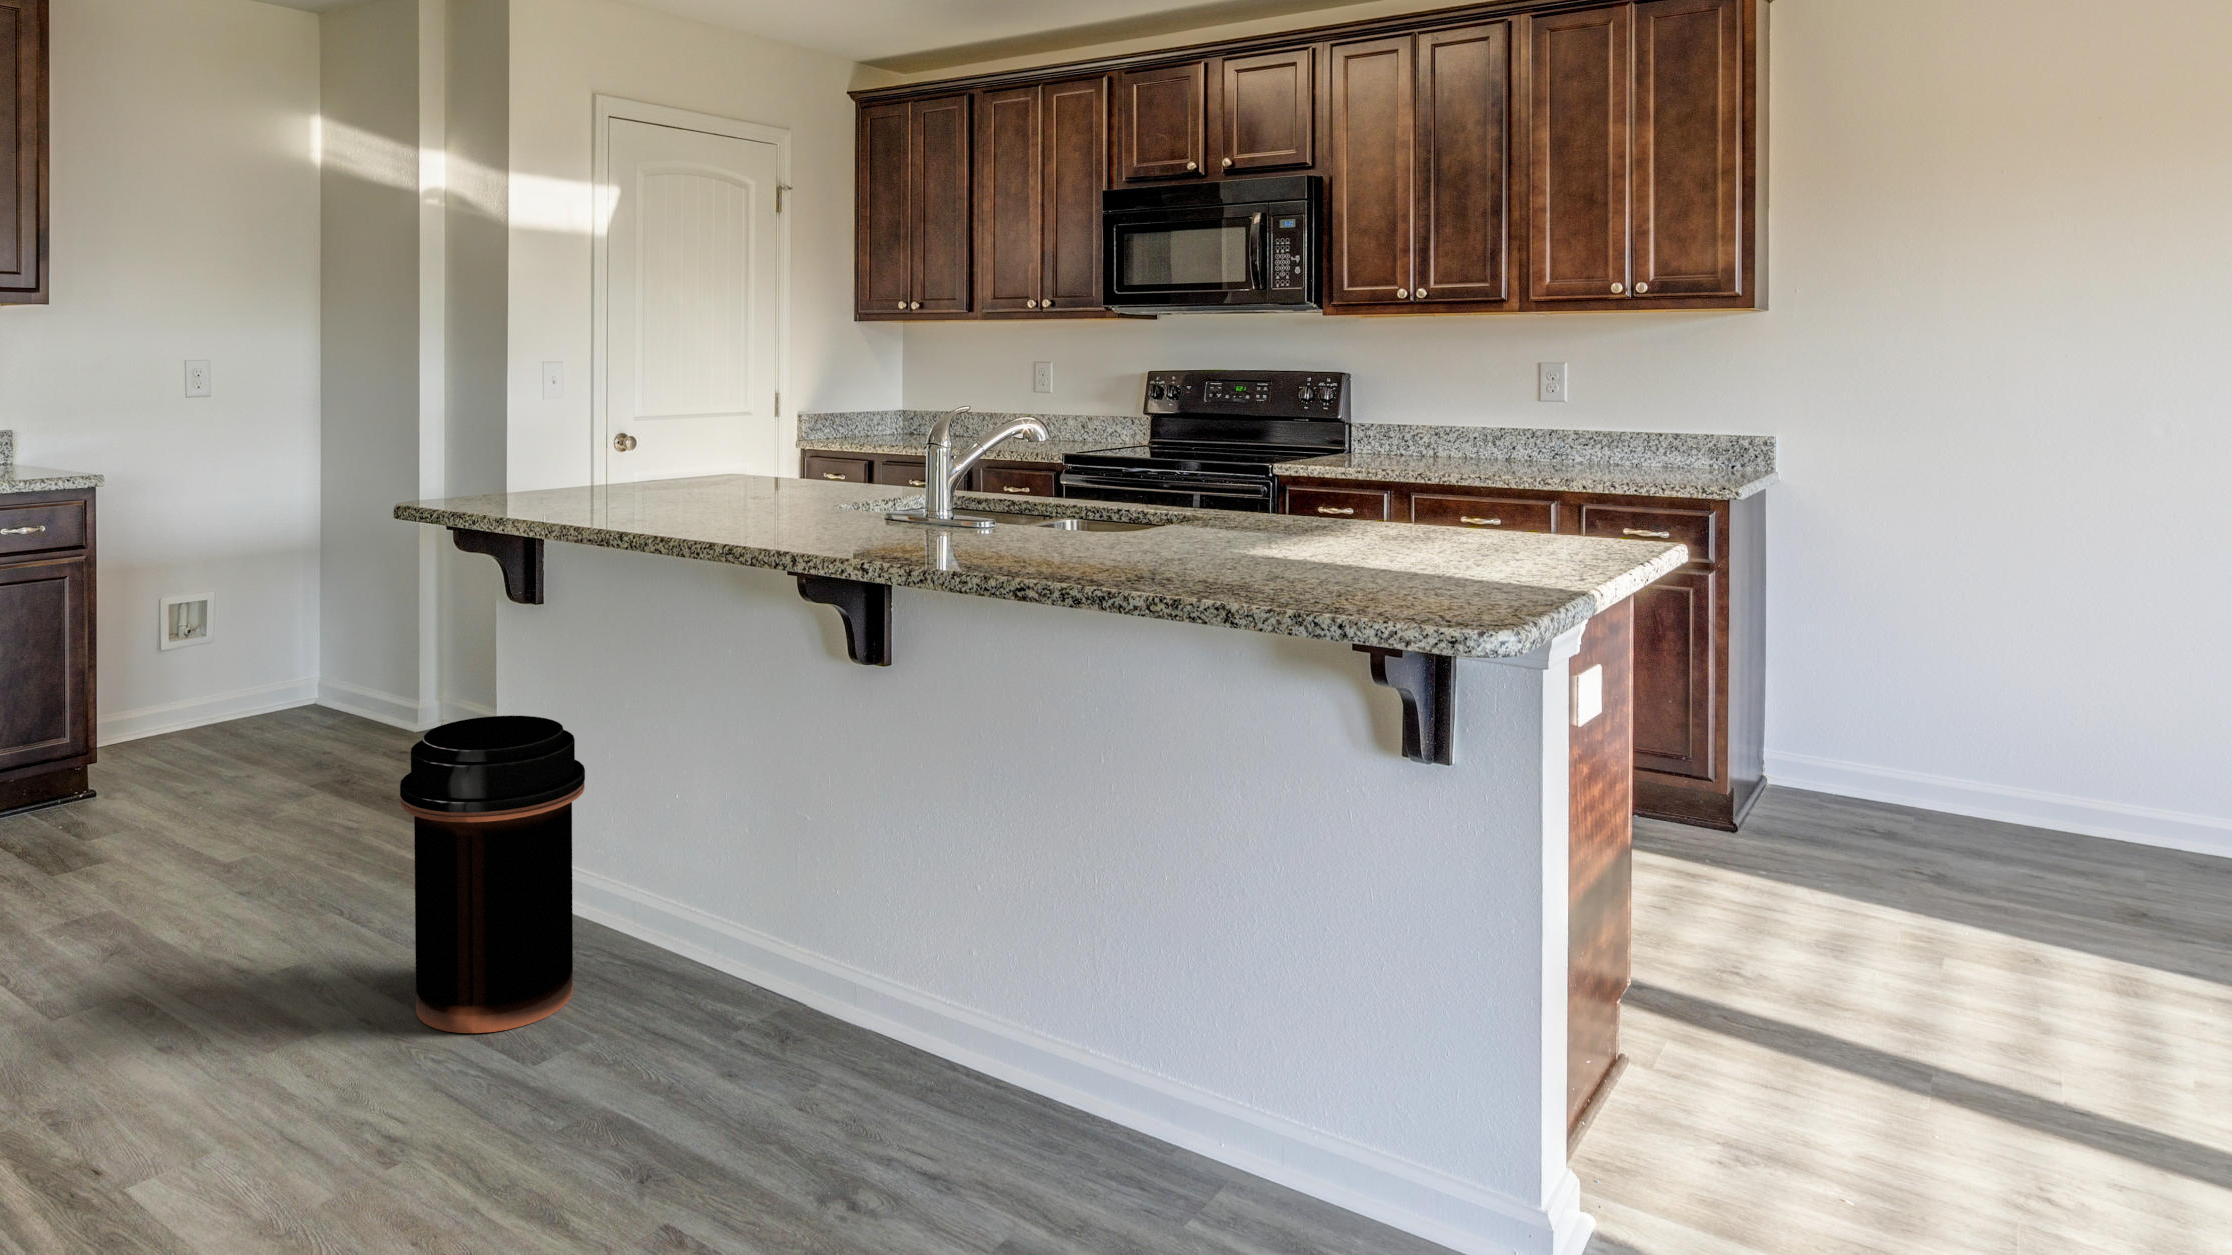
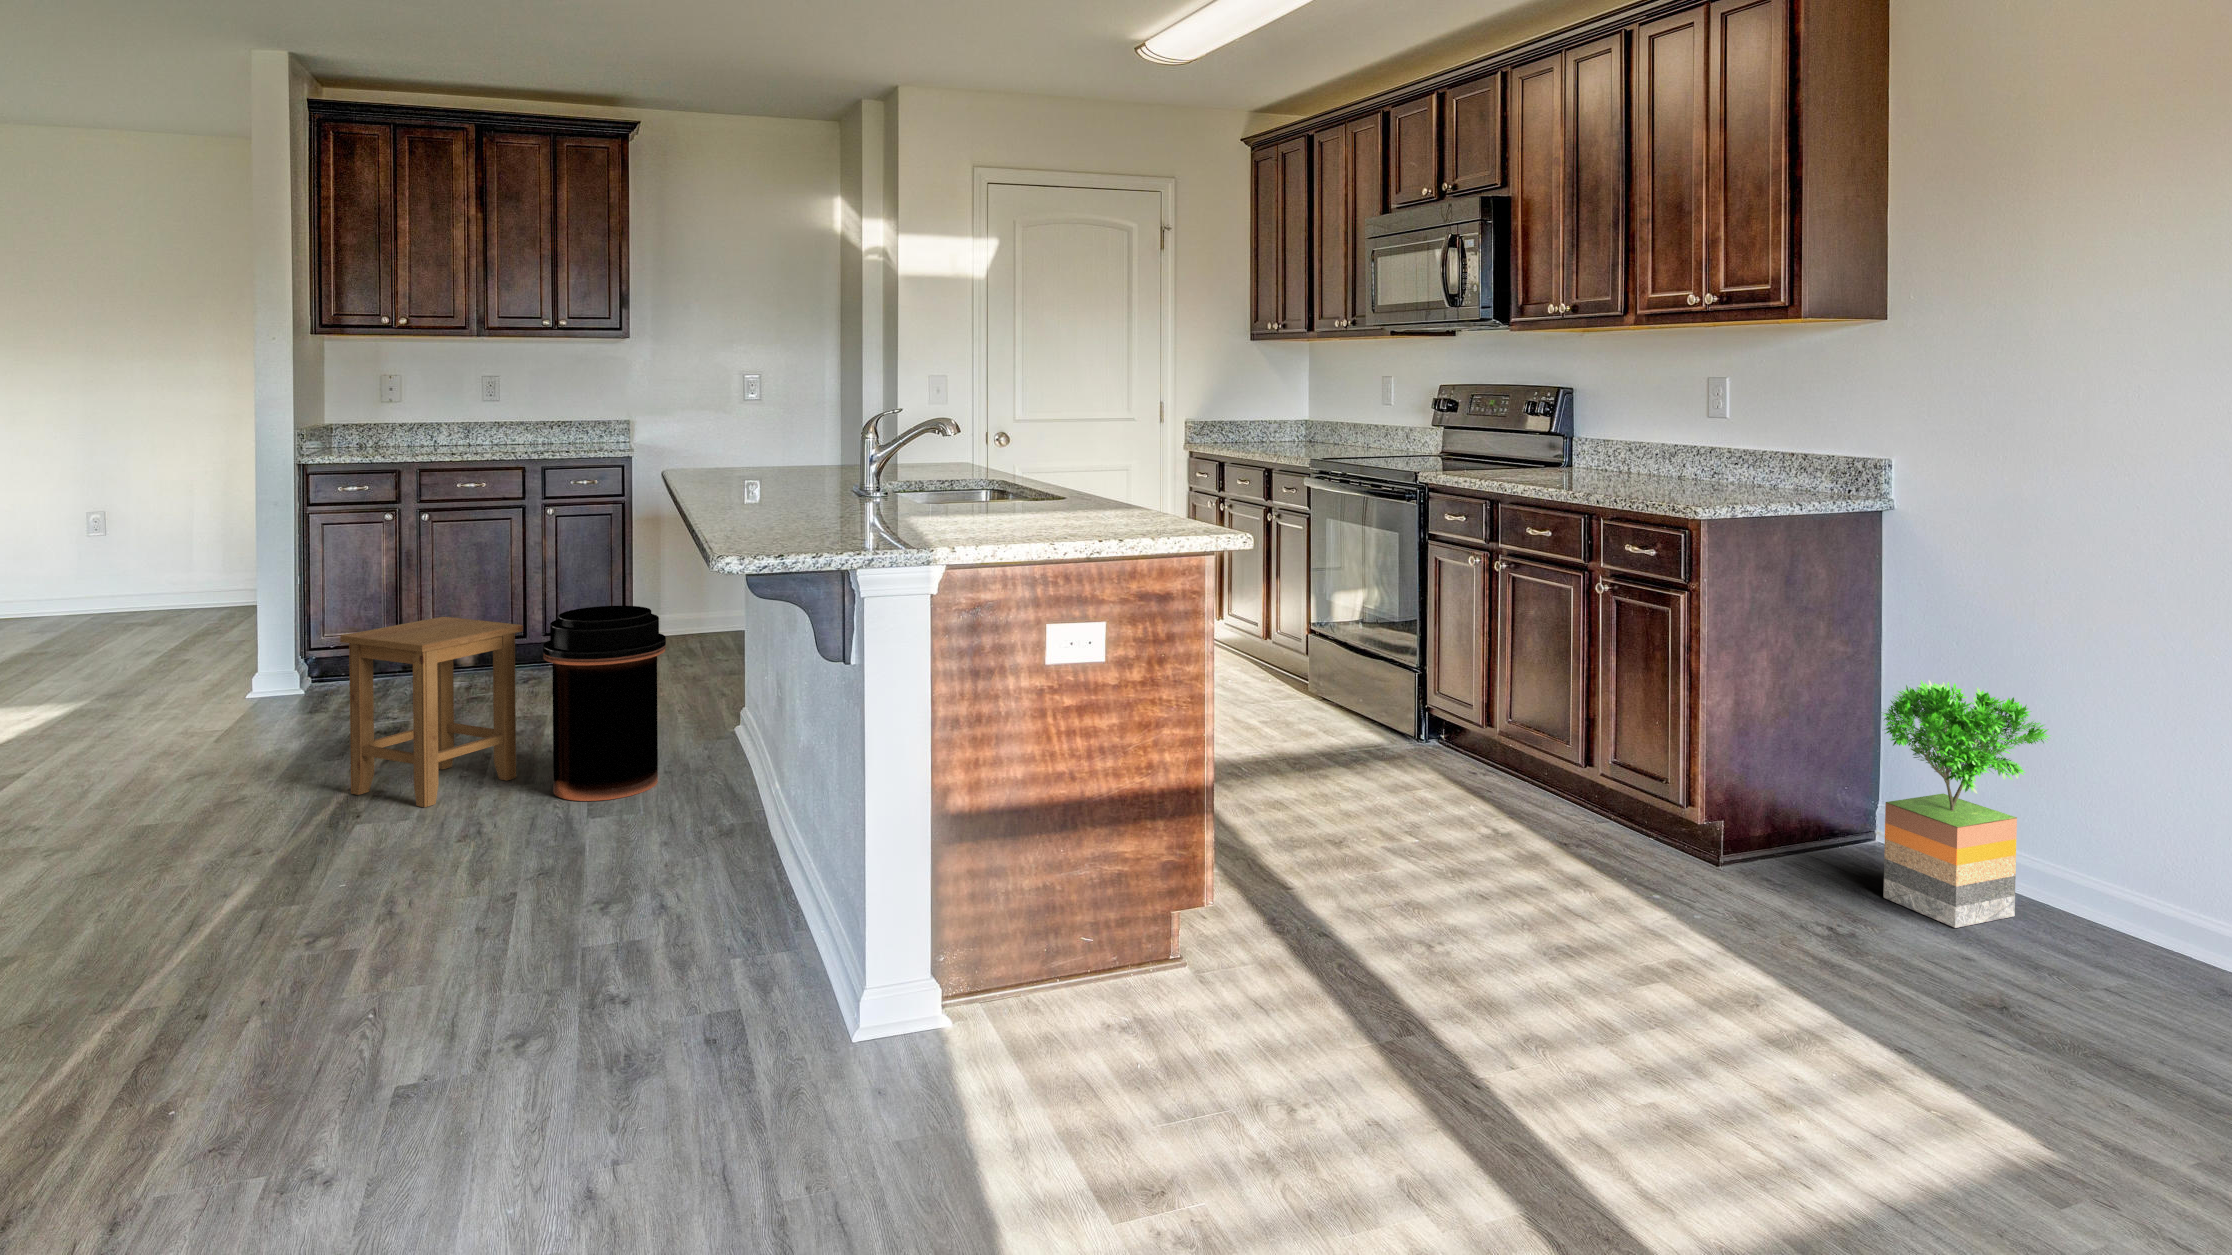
potted tree: none [1853,629,2014,842] -> present [1881,680,2048,928]
stool: none [35,770,323,1118] -> present [340,617,523,807]

